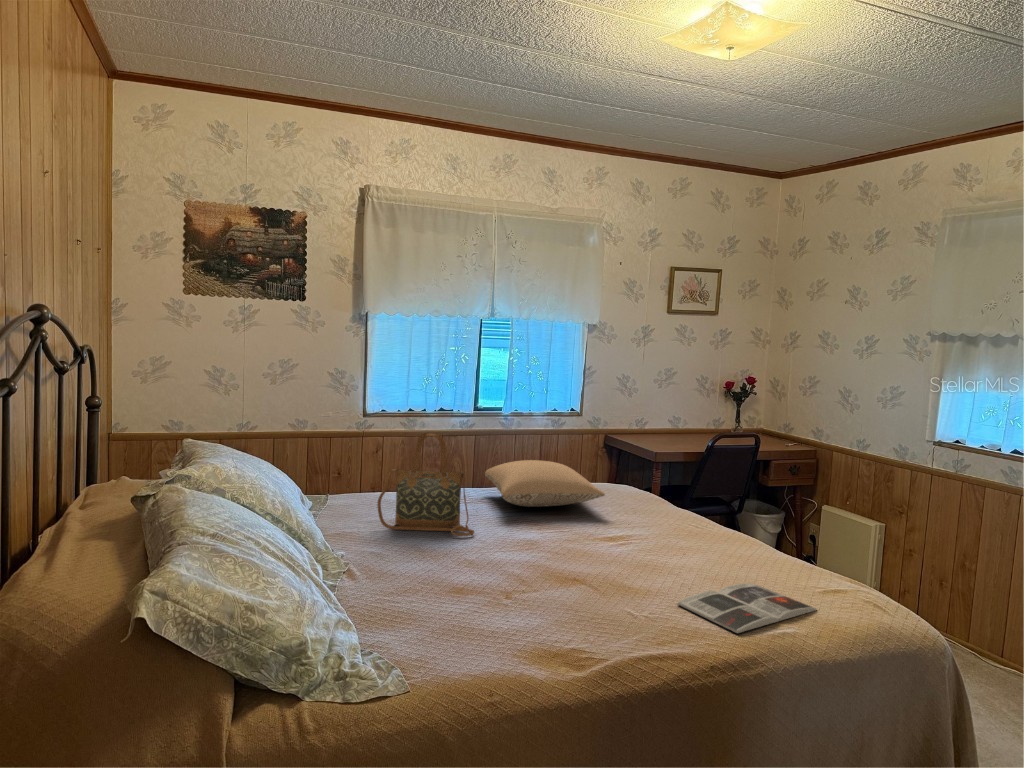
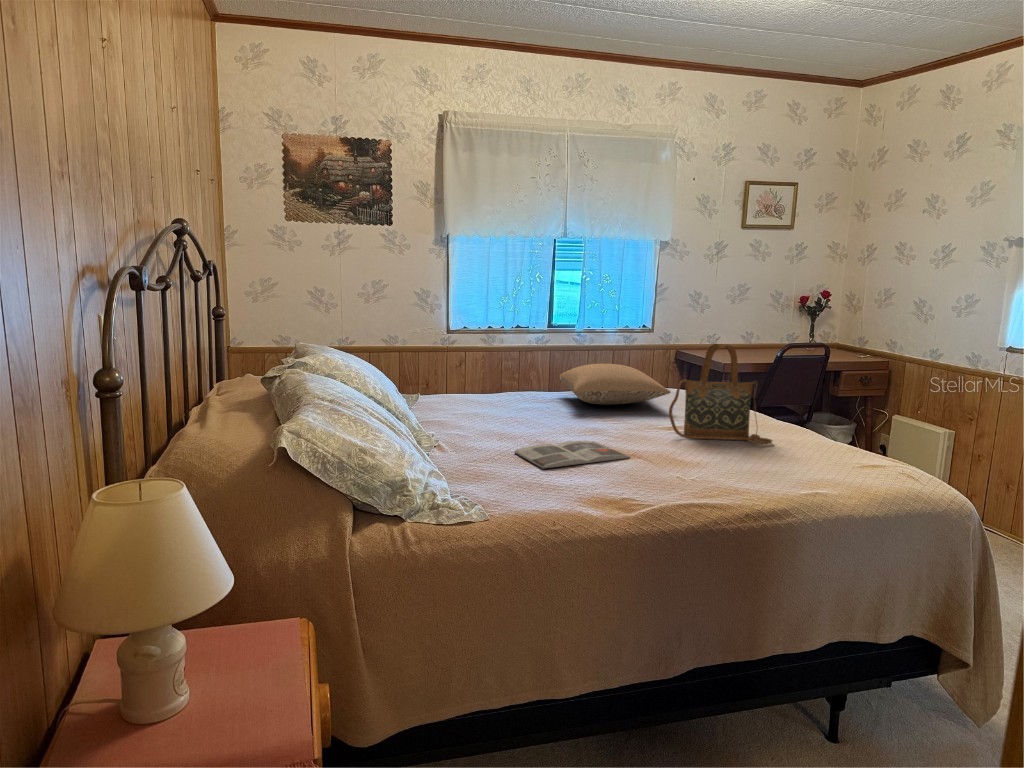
handbag: present [377,433,474,536] -> present [669,344,772,444]
magazine: present [677,583,817,633] -> present [514,441,630,468]

